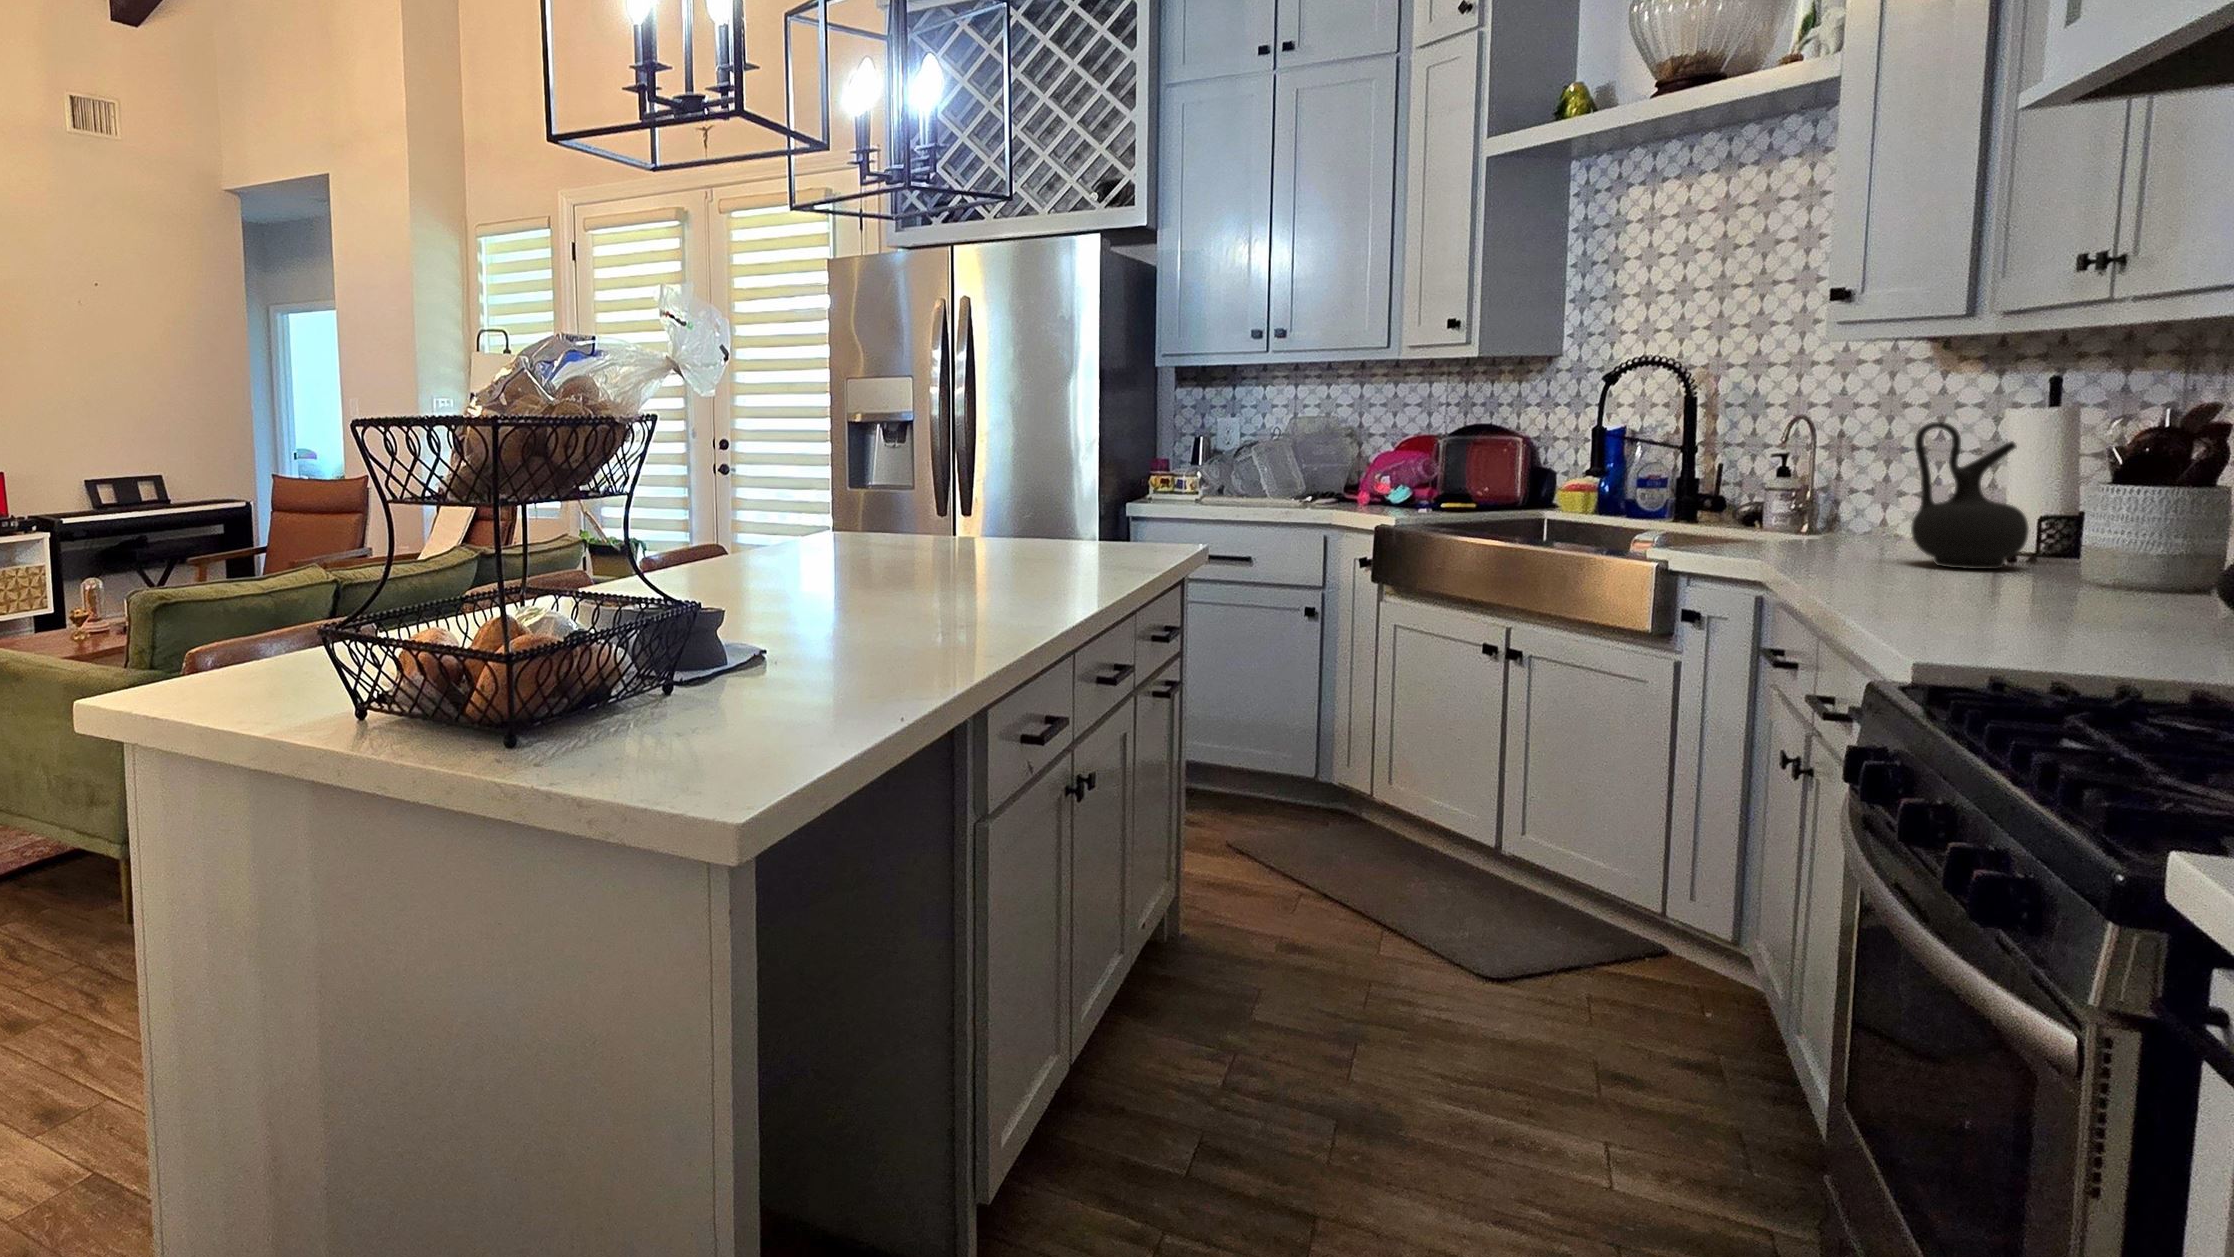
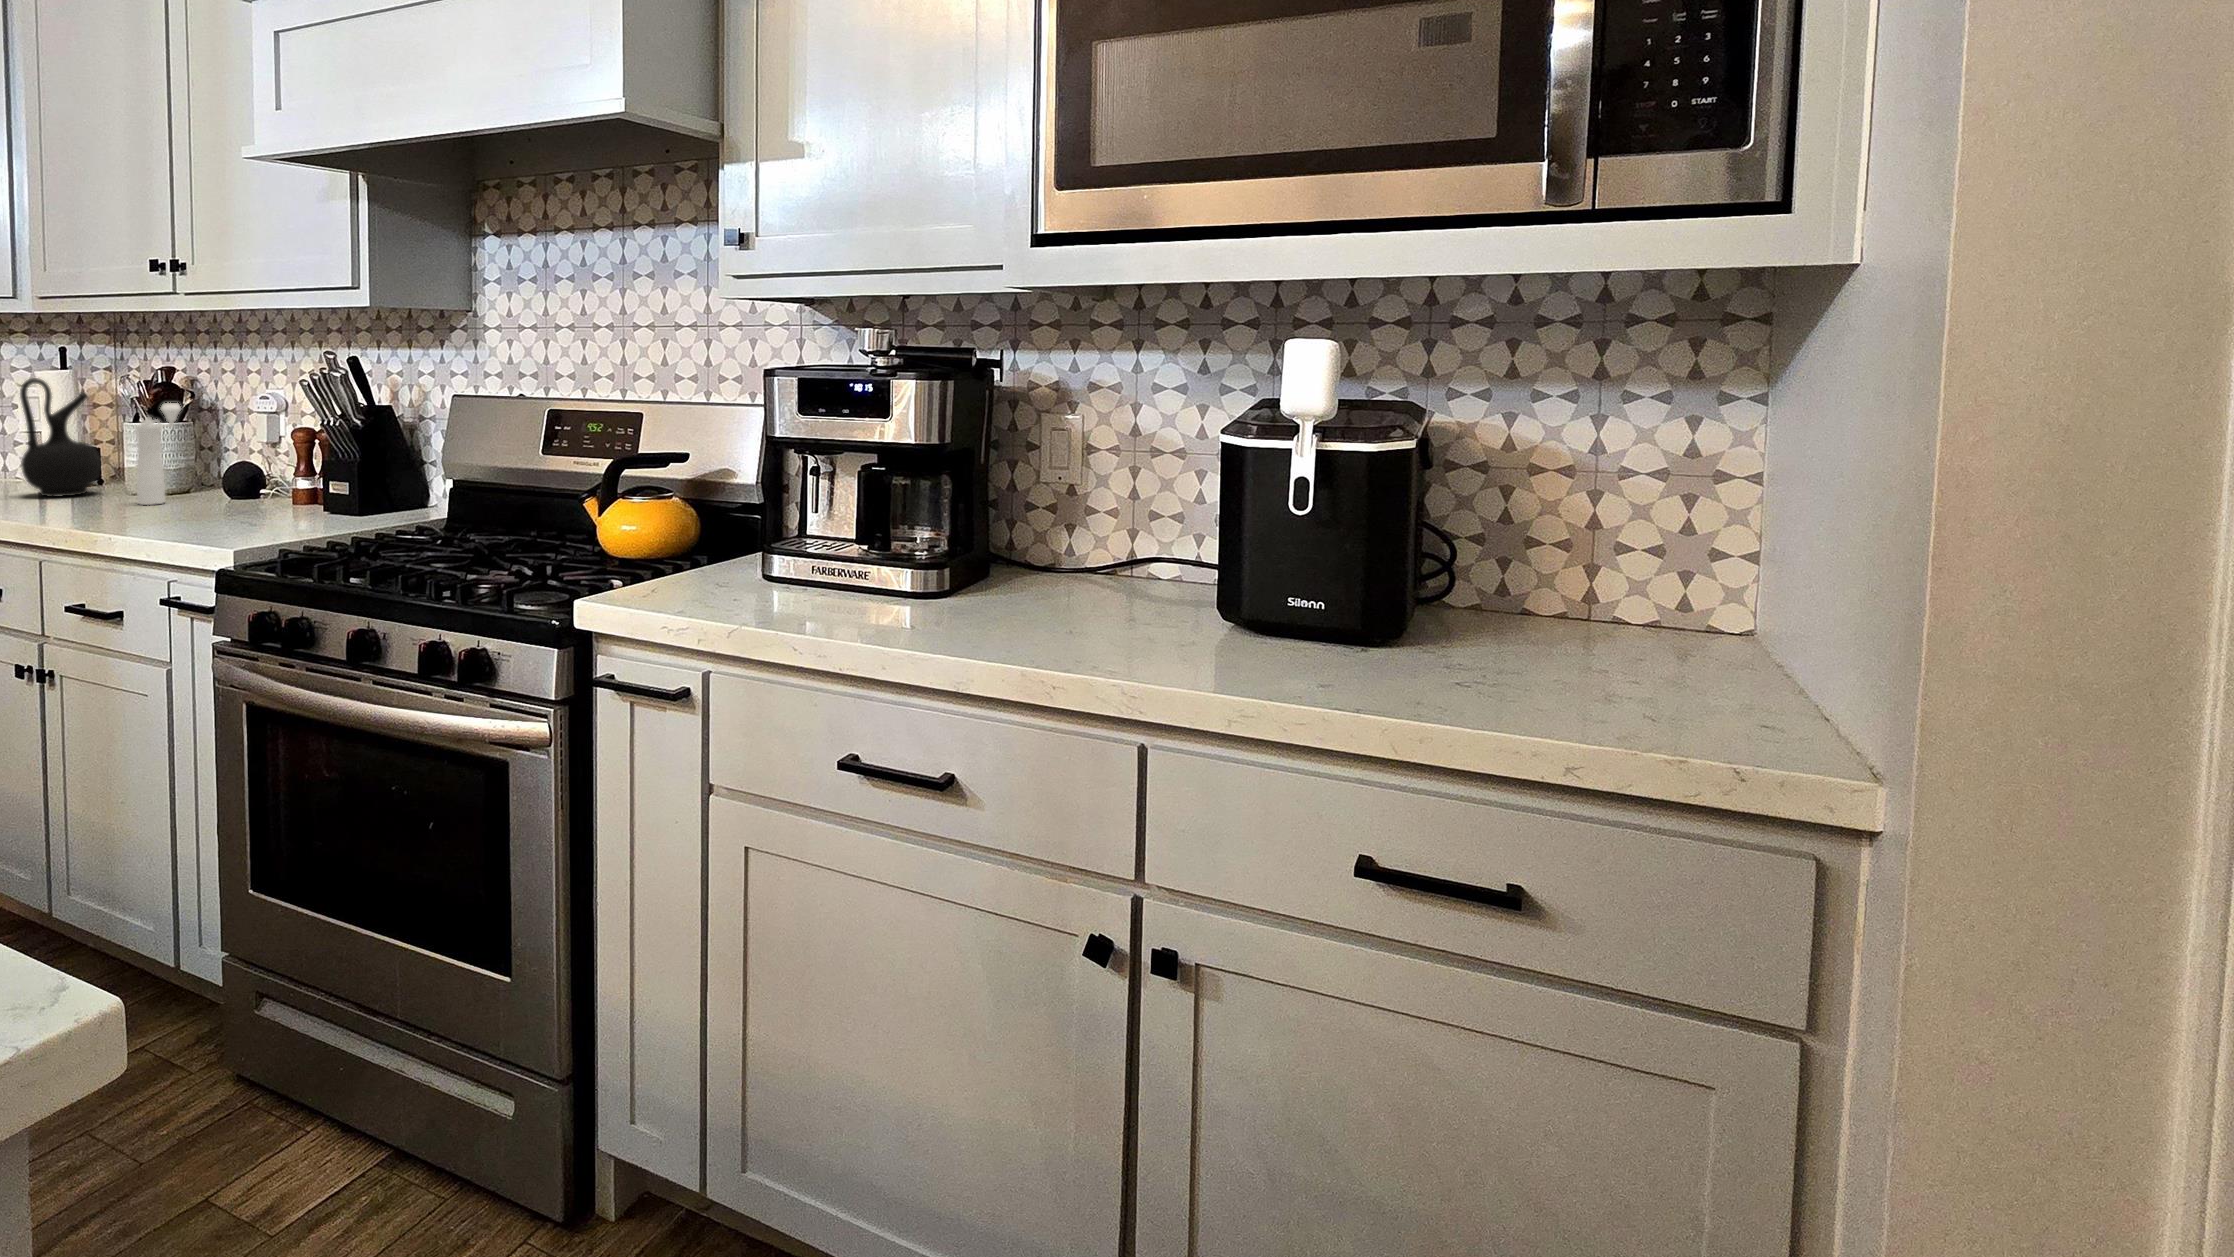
pepper mill: none [2016,460,2129,594] -> present [135,403,181,505]

